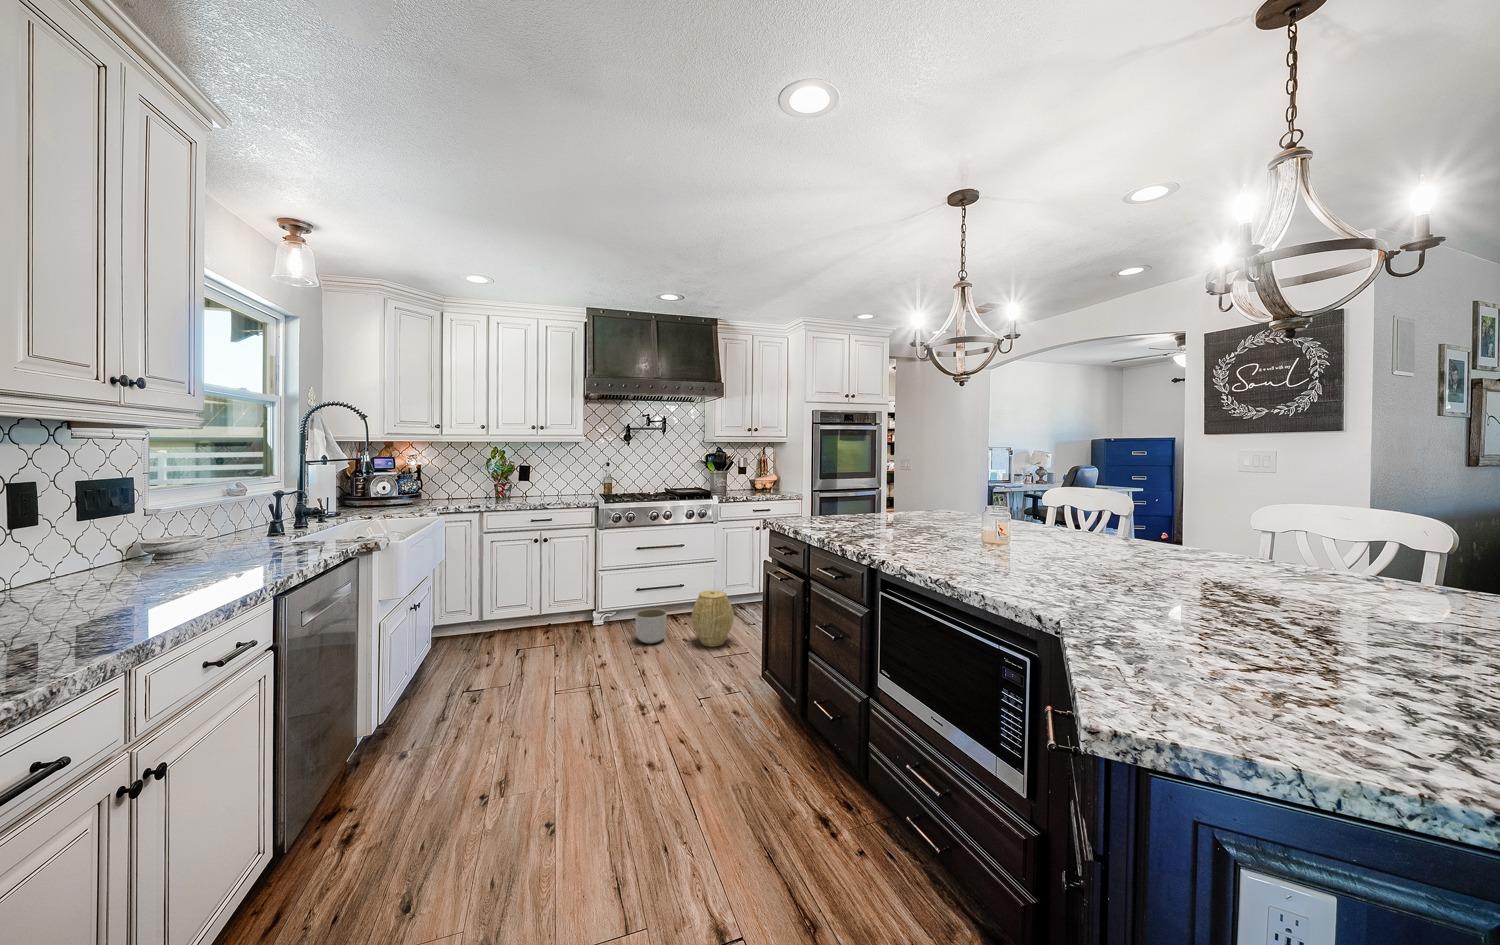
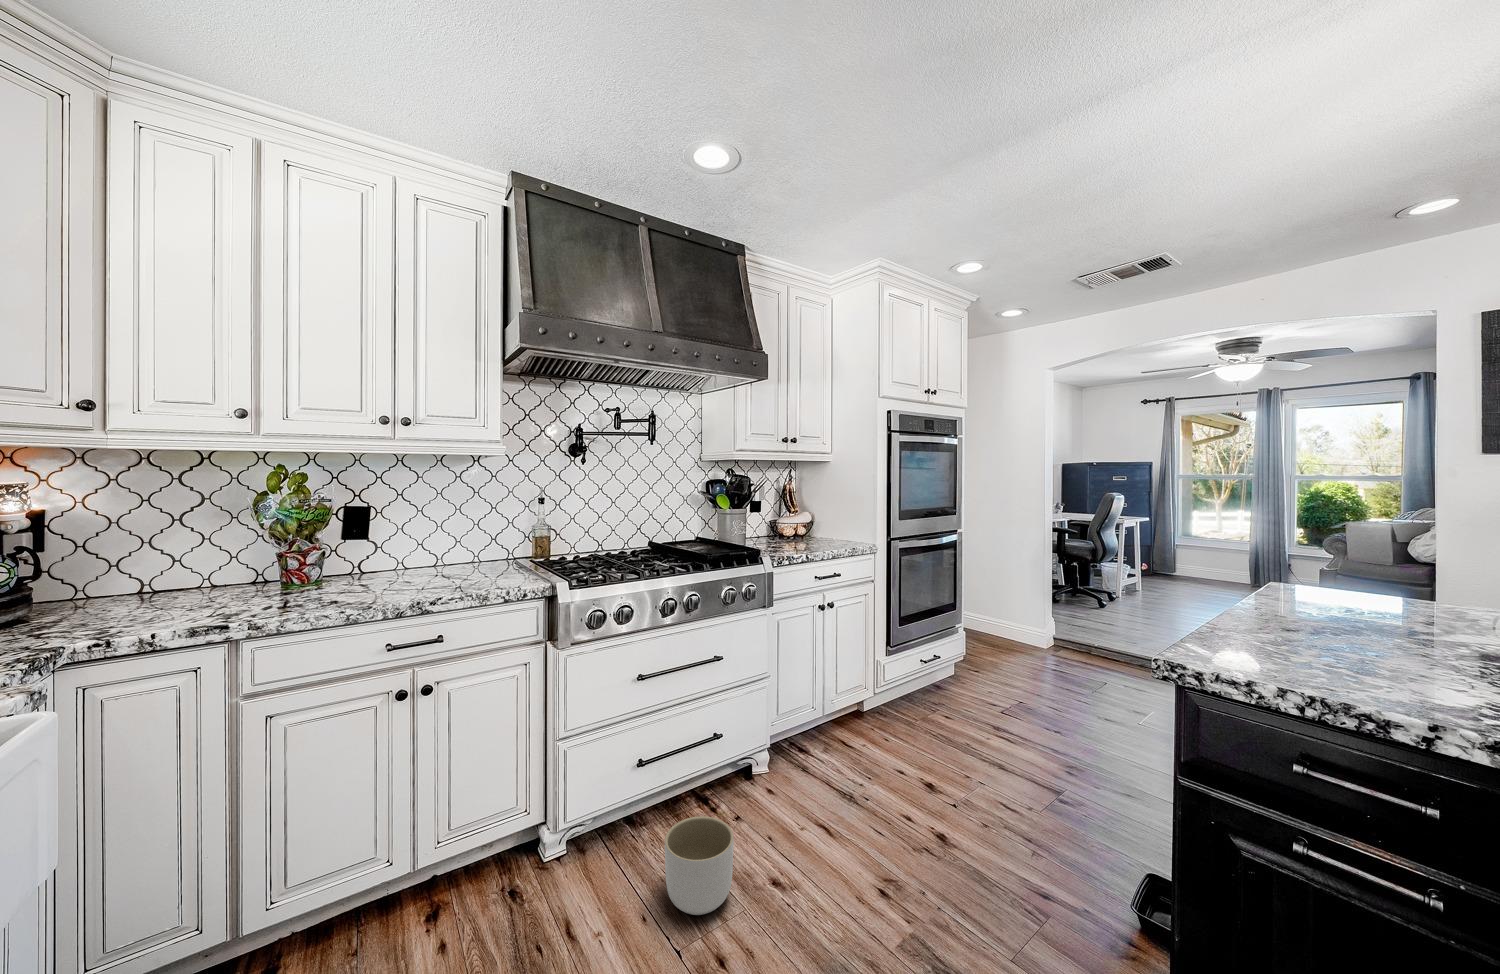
woven basket: present [692,591,734,646] -> none [786,761,875,896]

